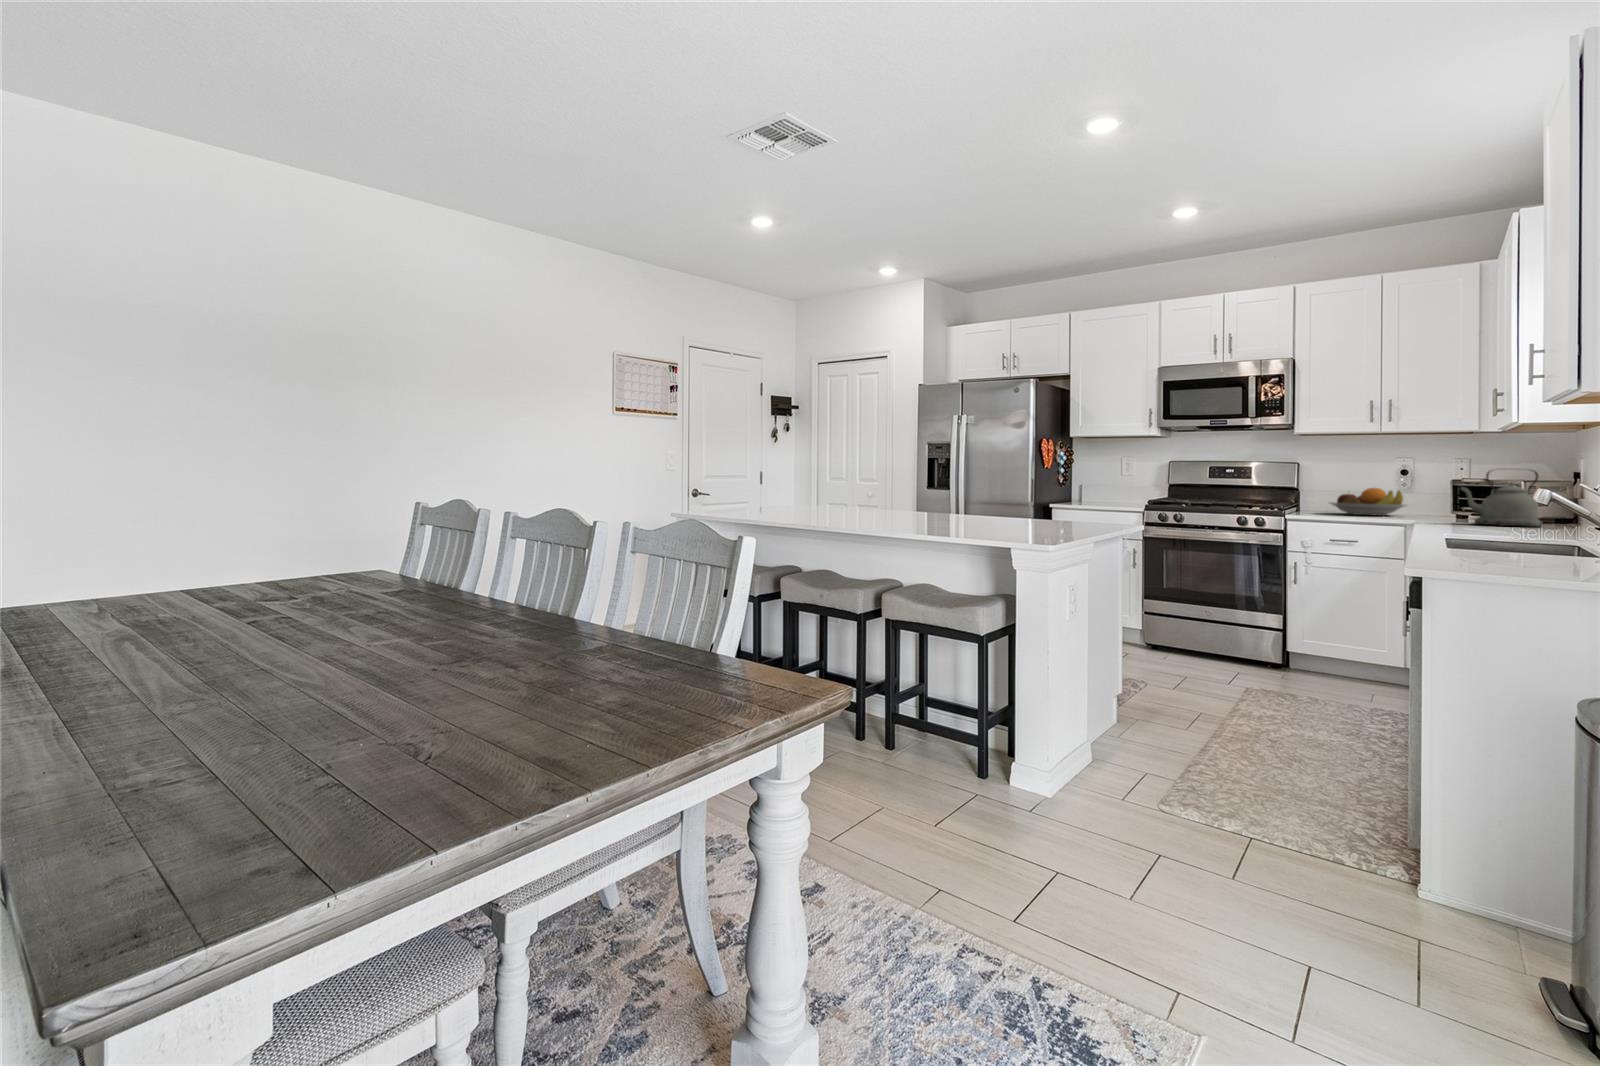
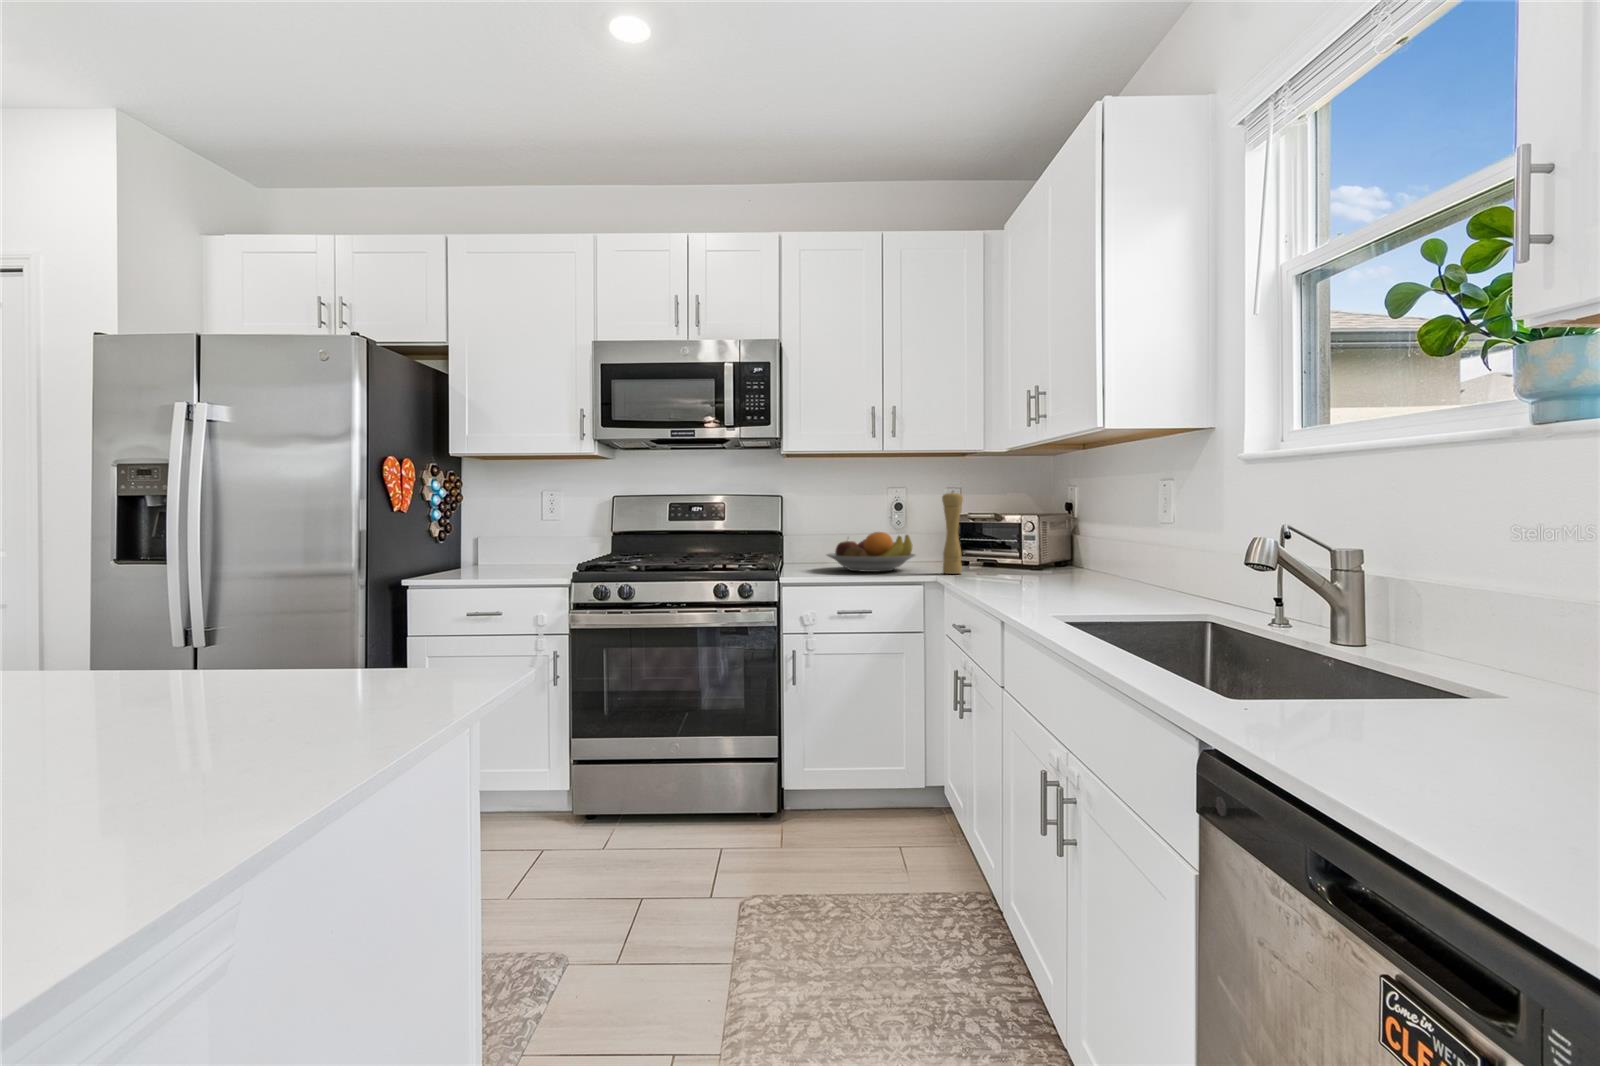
pepper mill: none [1426,459,1449,518] -> present [942,492,963,574]
kettle: present [1460,471,1542,527] -> none [1004,506,1093,589]

